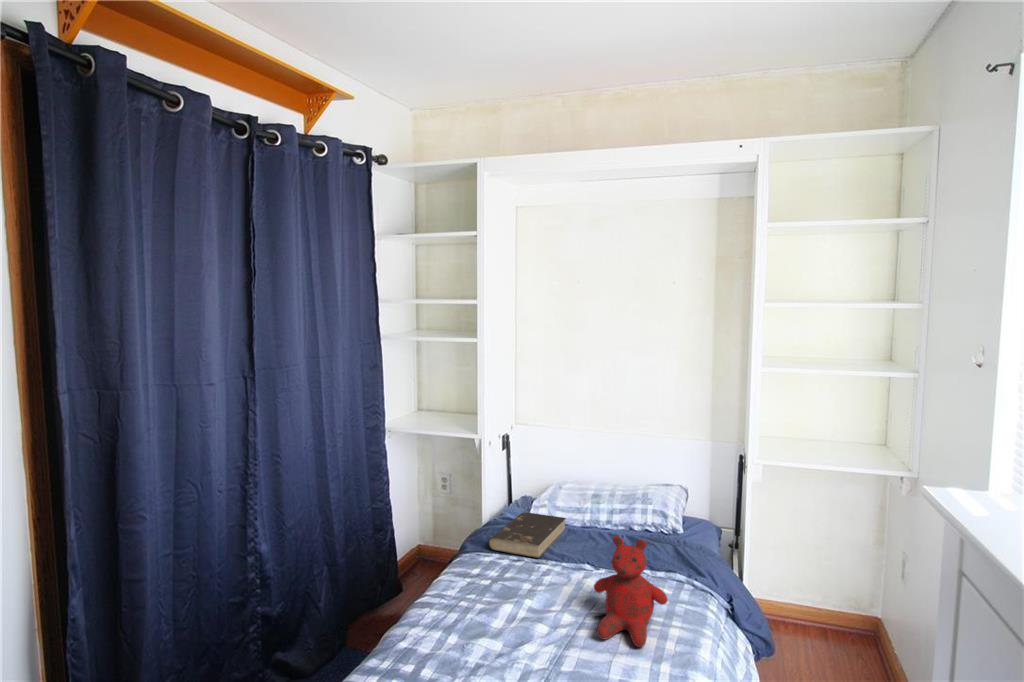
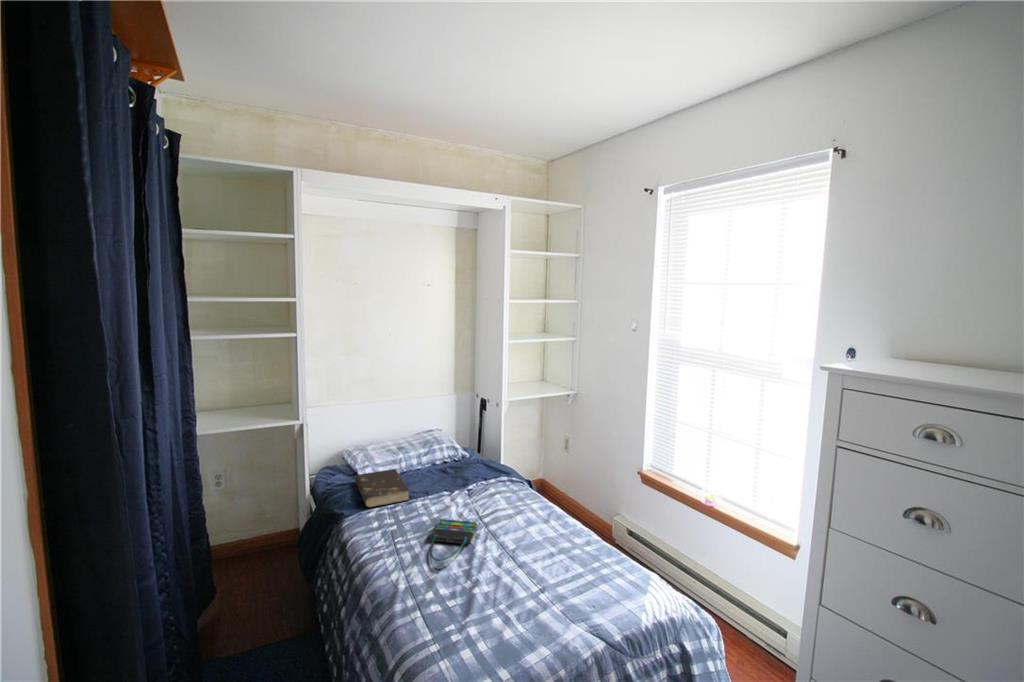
teddy bear: present [594,536,668,647] -> none [488,457,535,525]
tote bag: none [451,593,563,645] -> present [426,519,477,571]

